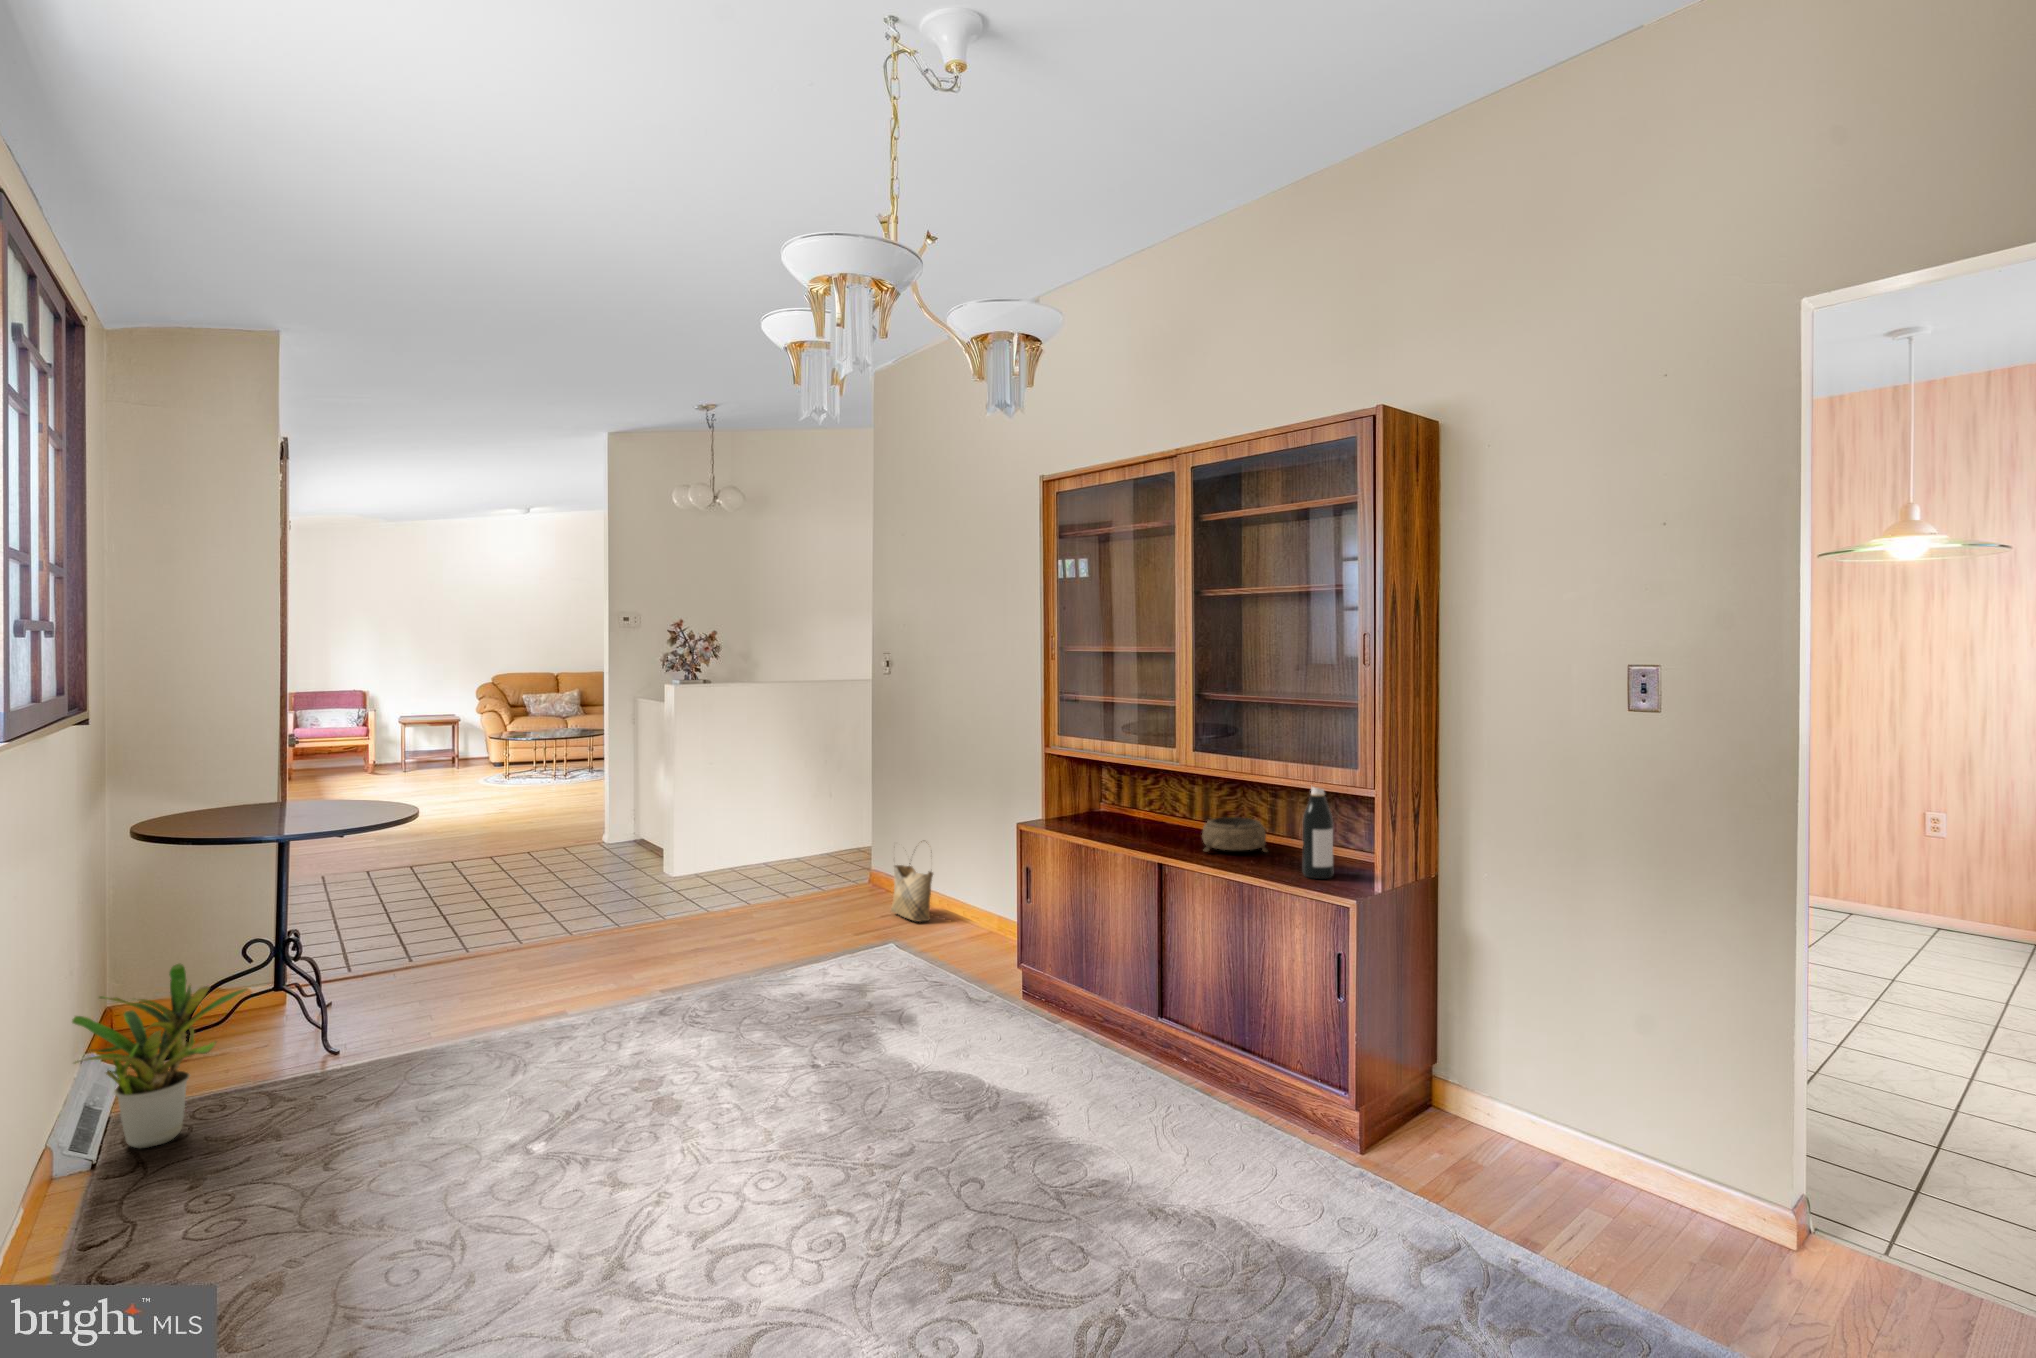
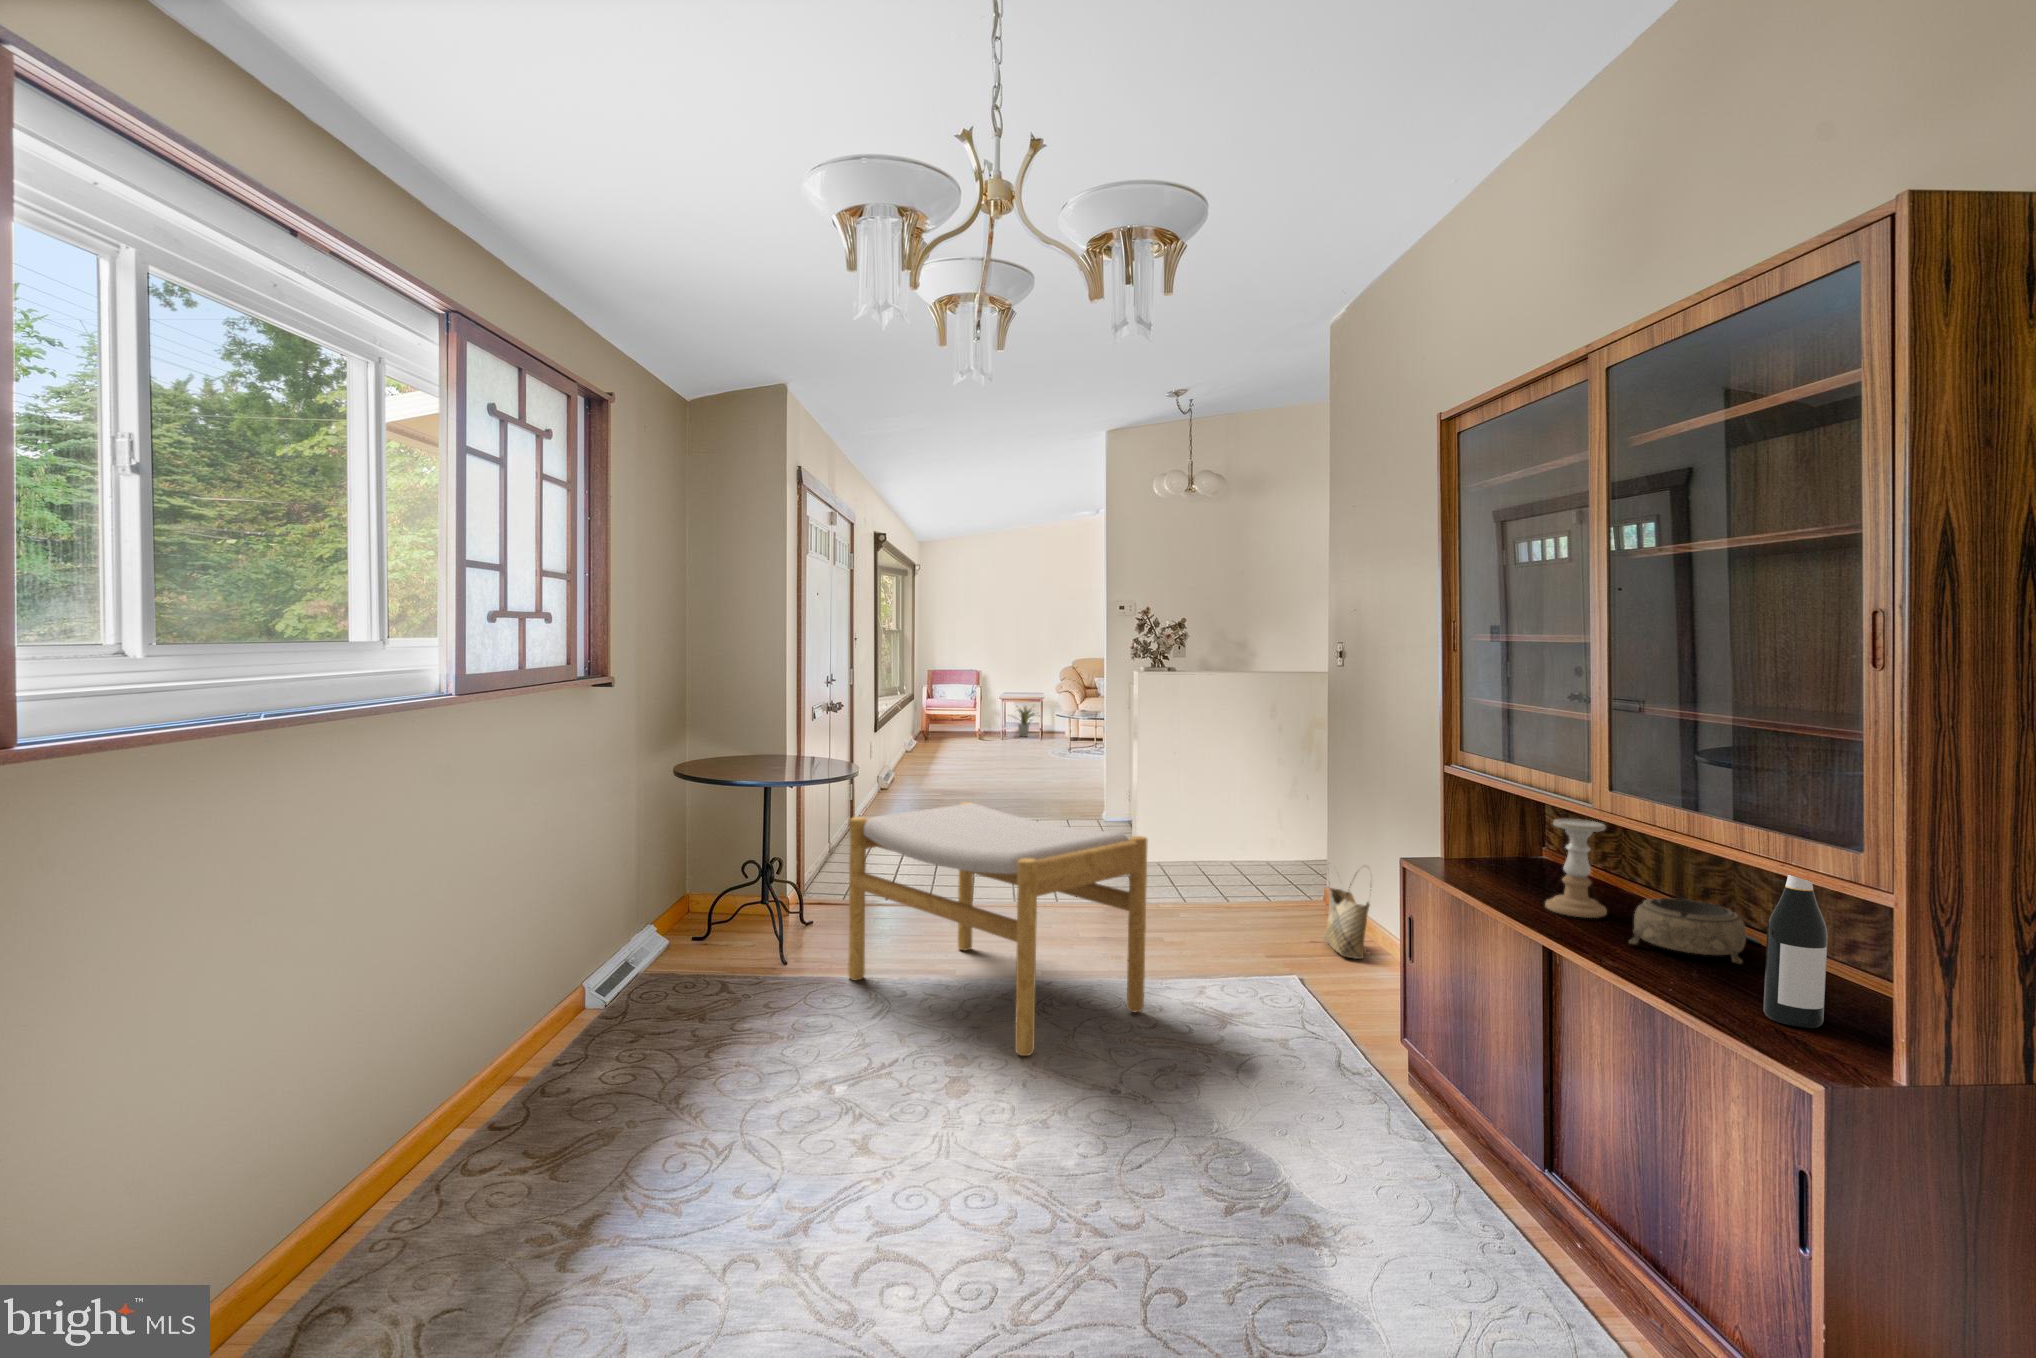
candle holder: none [1135,773,1174,842] -> present [1545,819,1607,918]
footstool: none [445,832,788,1063] -> present [848,802,1148,1056]
potted plant: present [72,964,247,1149] -> present [1017,706,1035,737]

